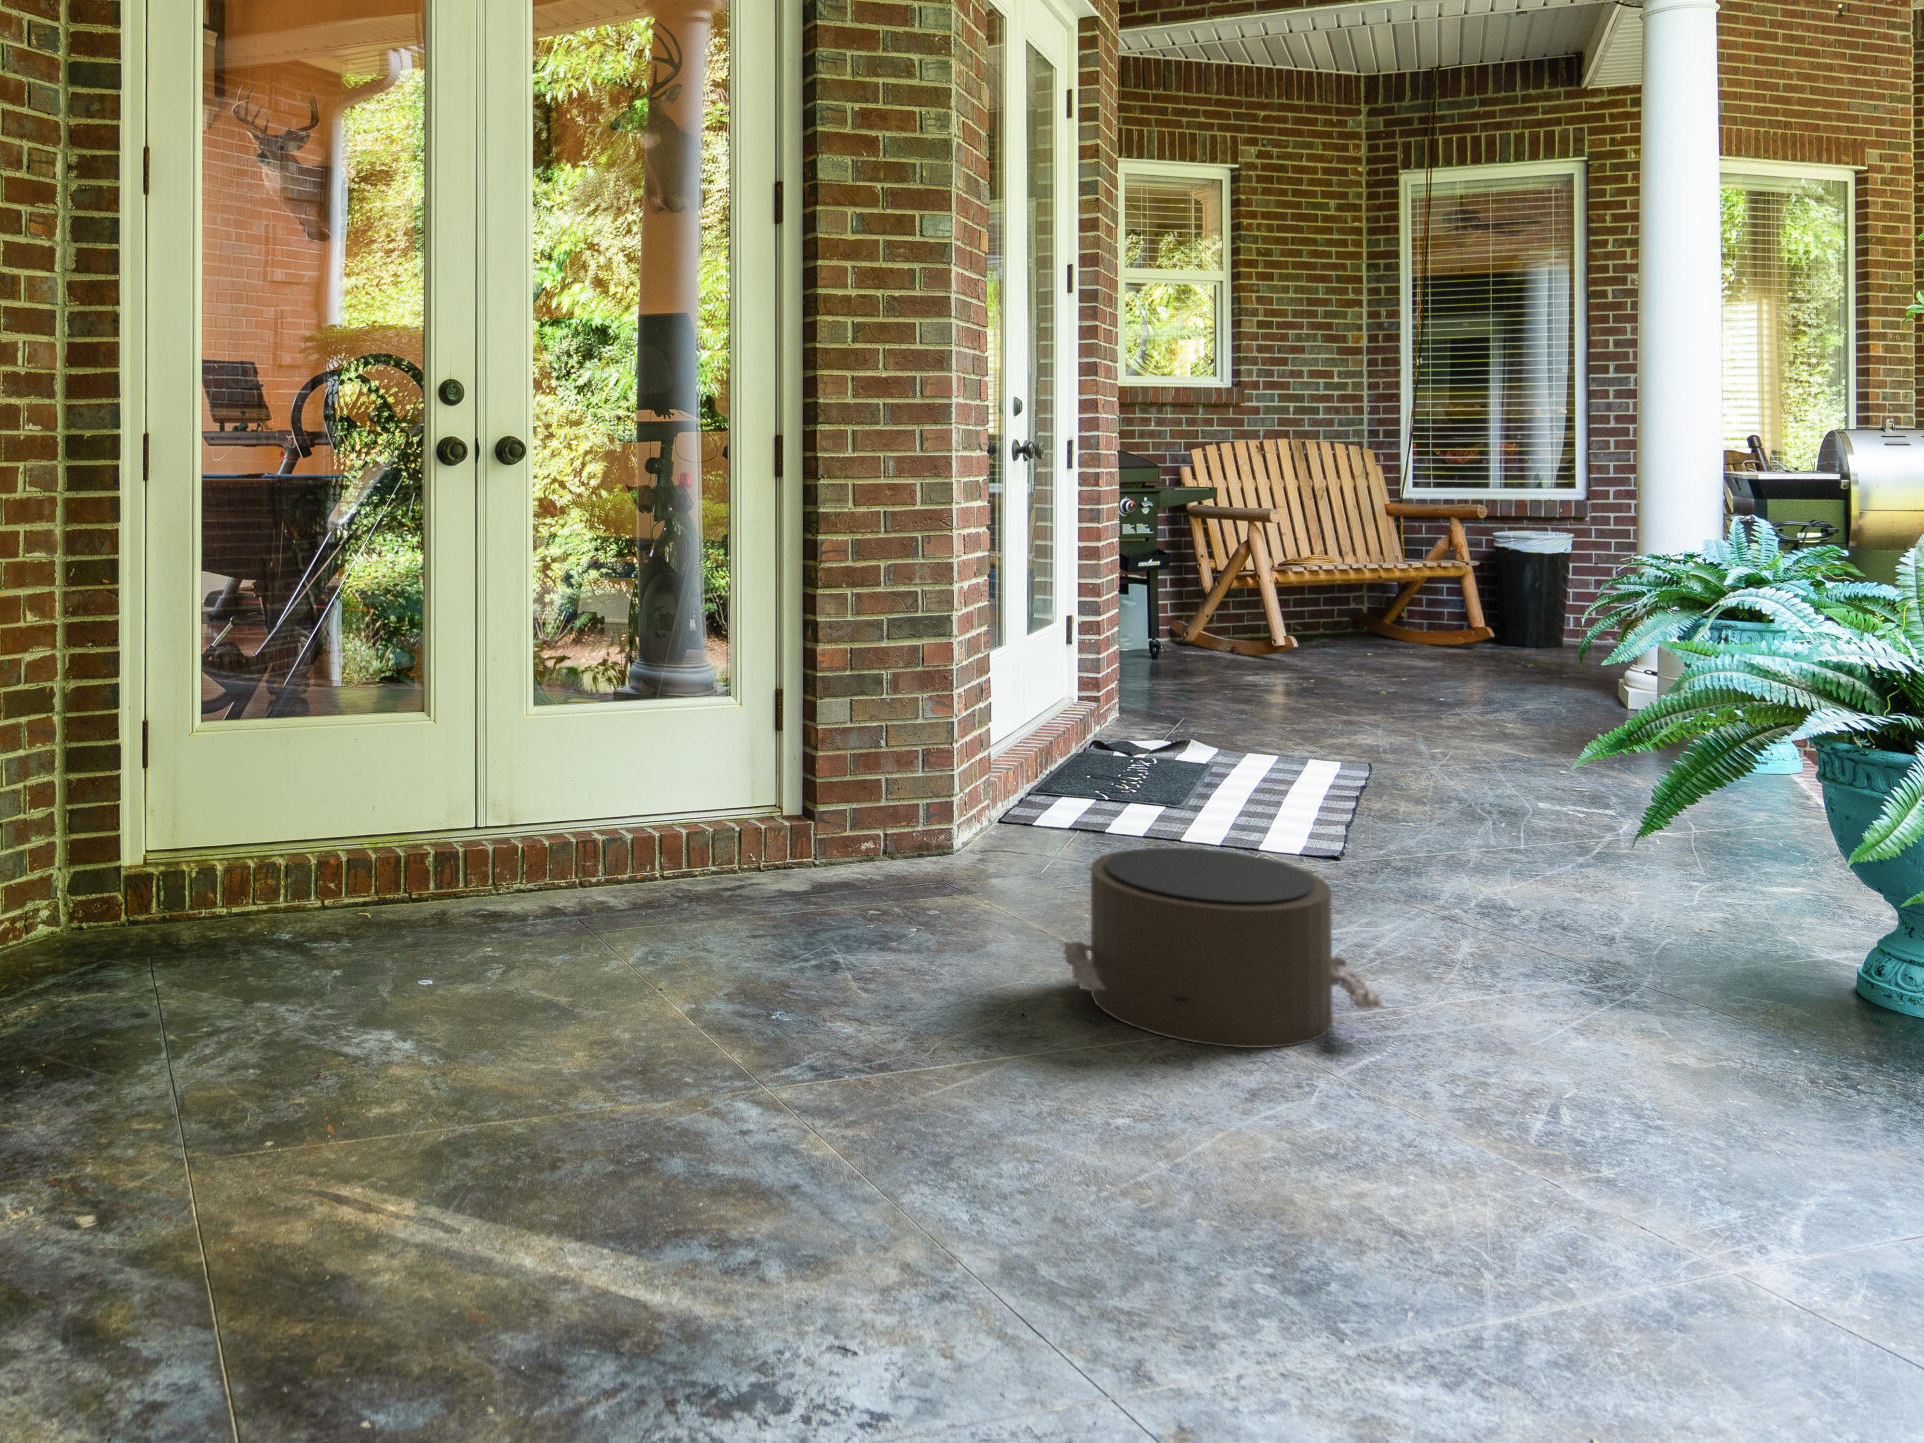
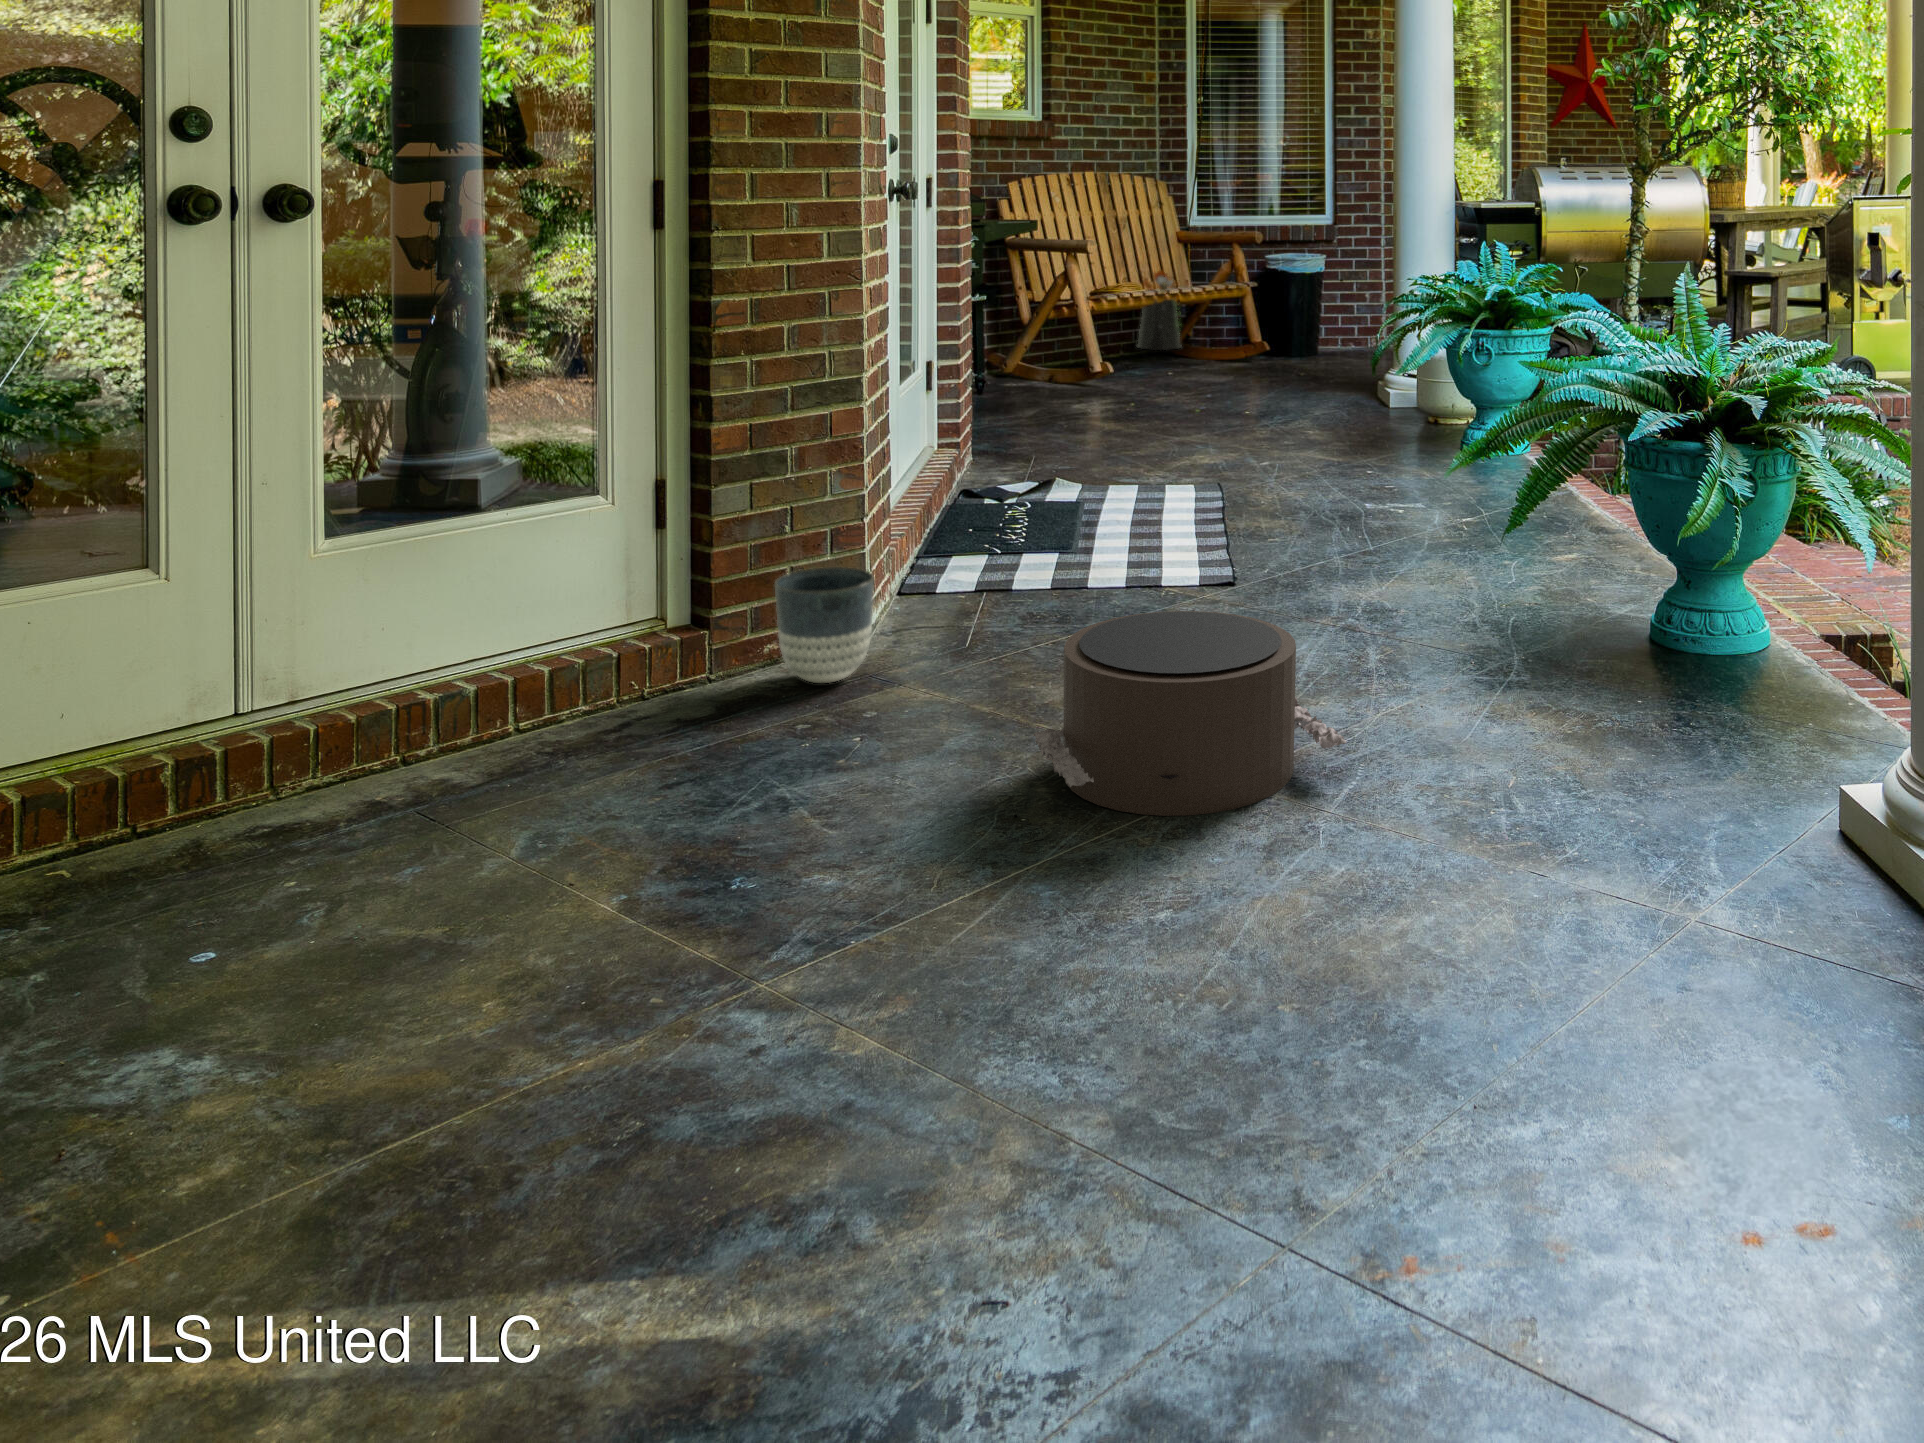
watering can: none [1338,545,1393,636] -> present [1137,271,1181,350]
planter: none [865,779,951,885] -> present [775,567,874,683]

